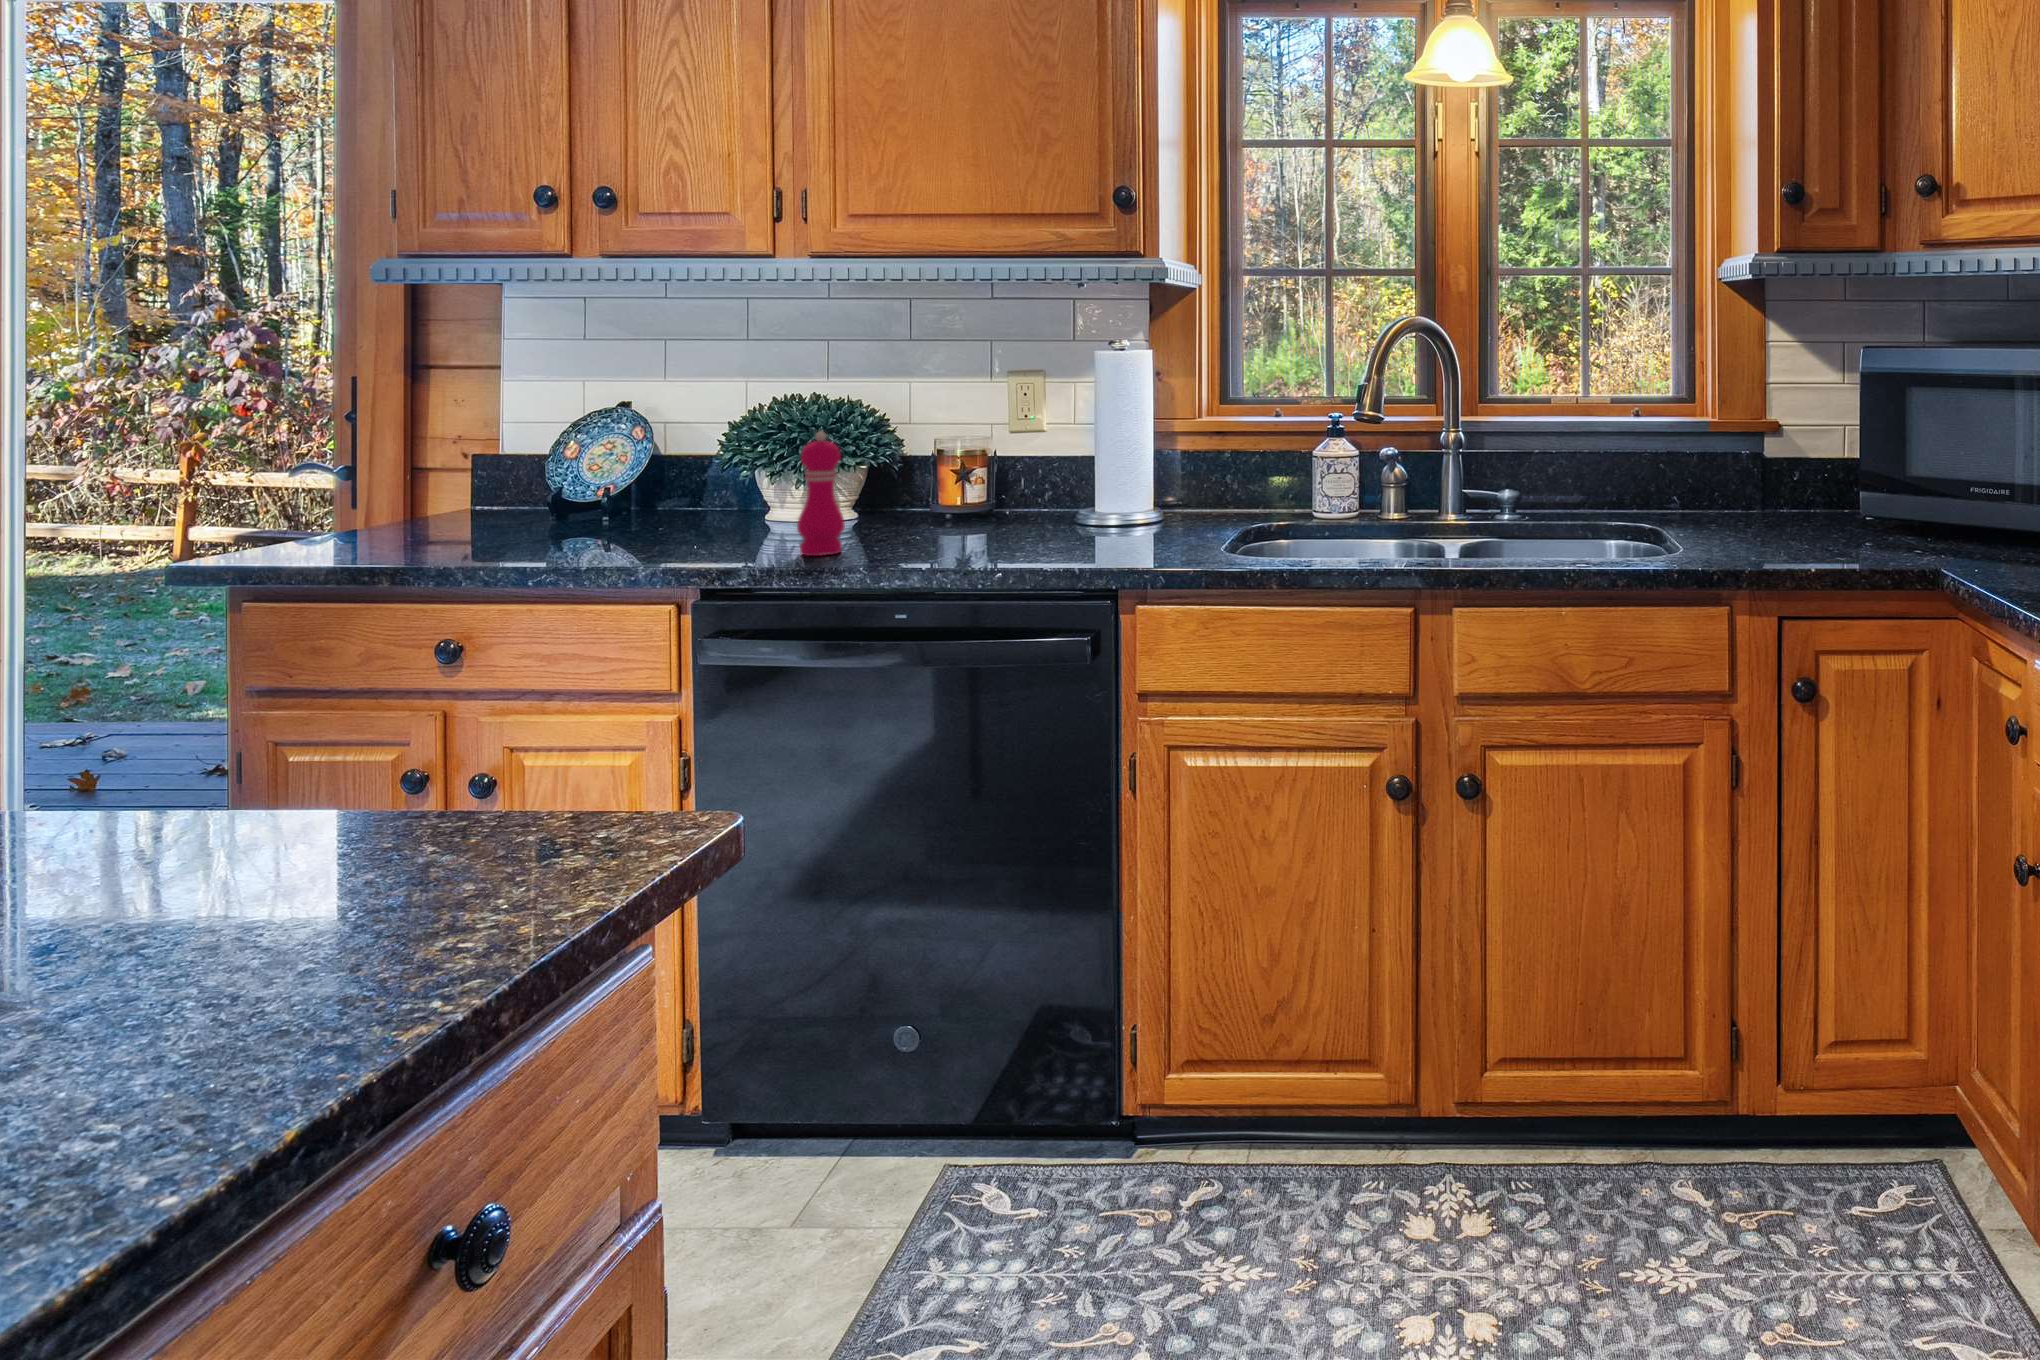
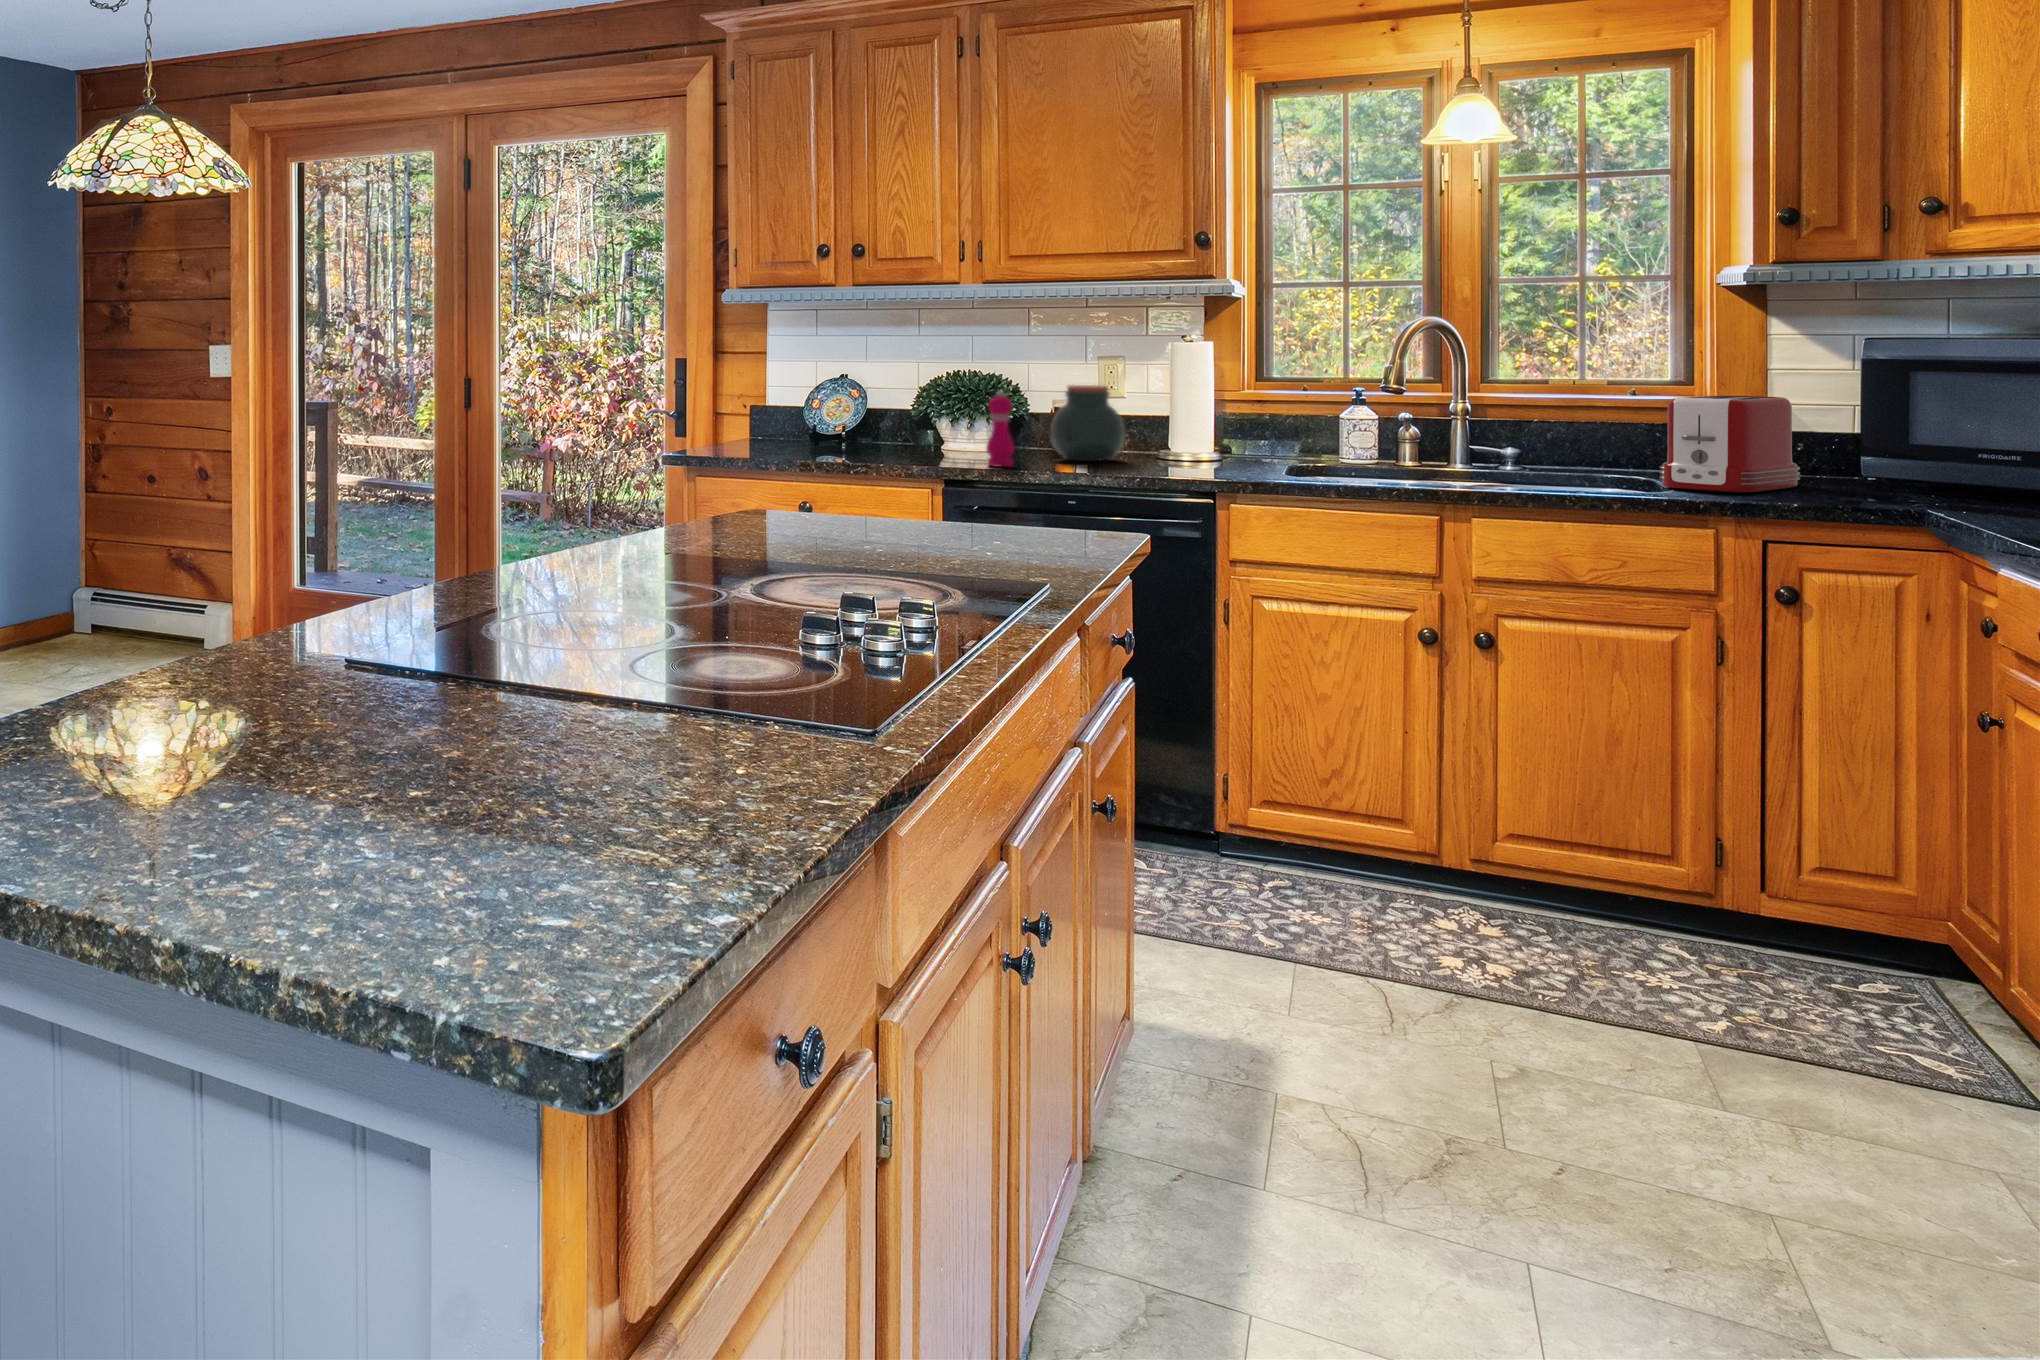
jar: none [920,417,1028,533] -> present [1051,385,1124,461]
toaster: none [1665,418,1802,547] -> present [1660,395,1800,492]

